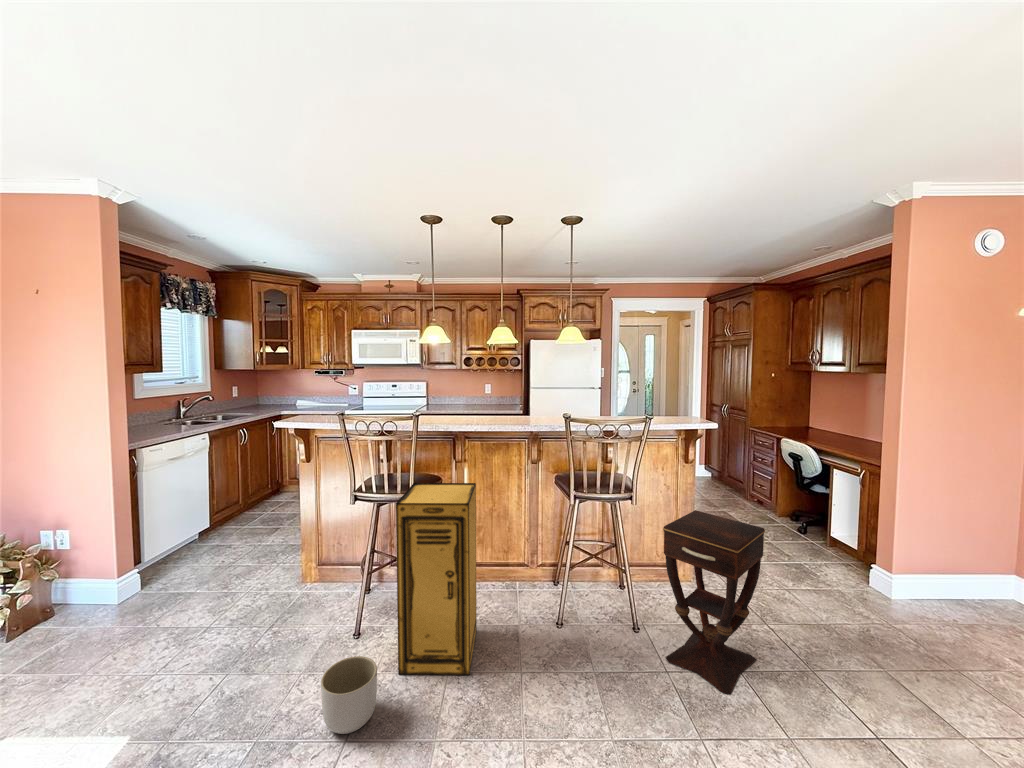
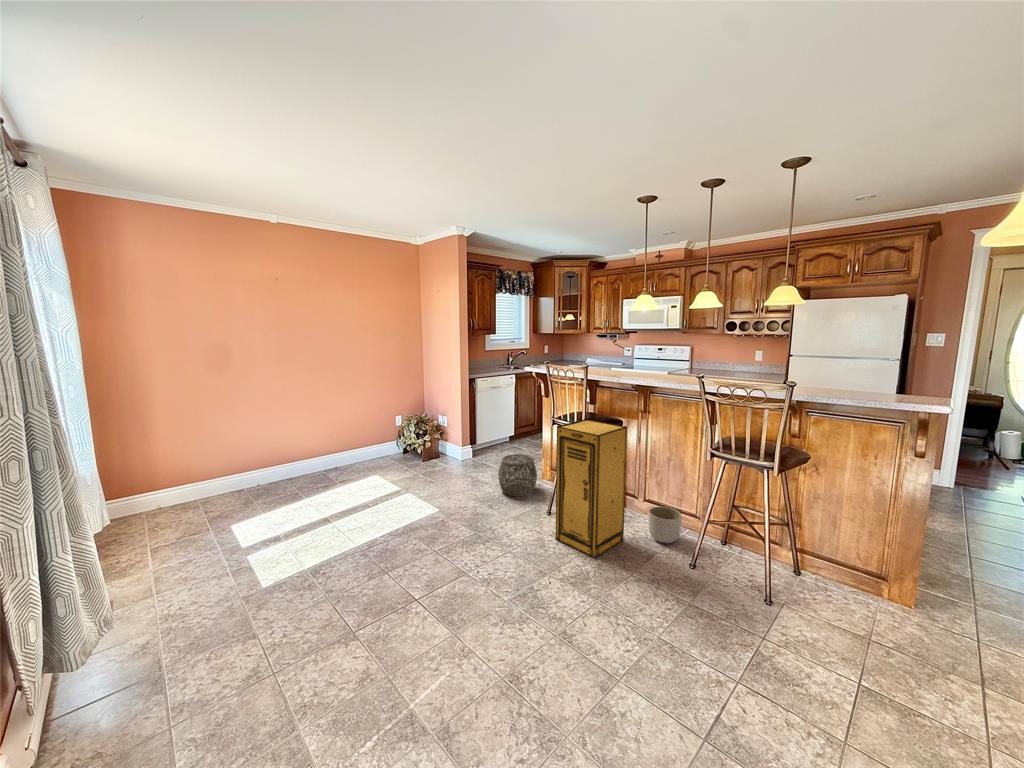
side table: present [663,510,765,694] -> none [769,498,915,682]
woven basket: none [238,556,311,634] -> present [498,454,537,496]
planter: present [321,656,377,734] -> present [649,507,682,543]

